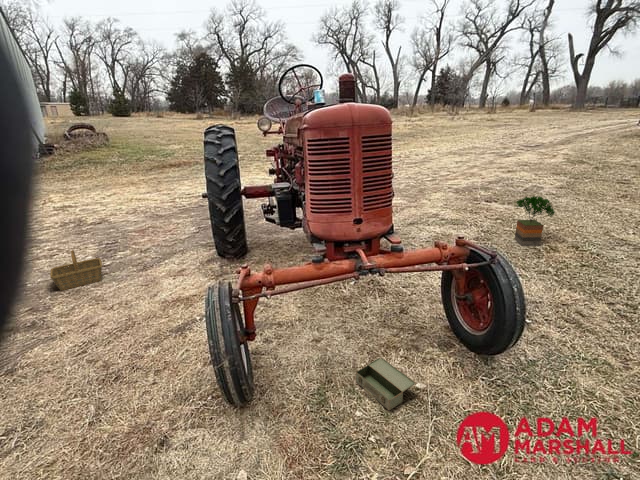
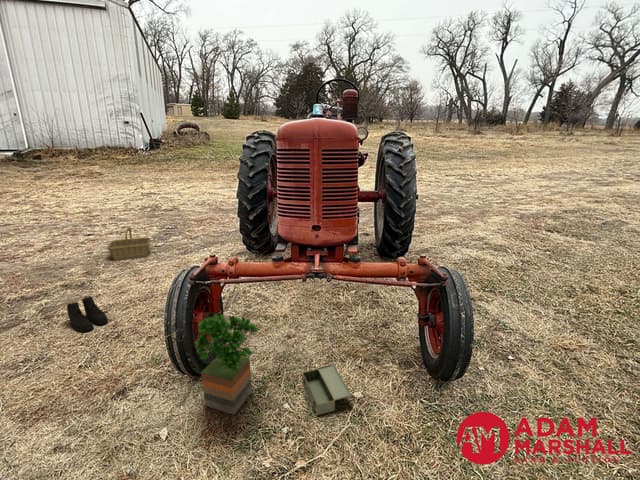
potted tree: present [515,196,555,246] -> present [195,314,258,415]
boots: none [40,338,96,382] -> present [67,297,108,332]

